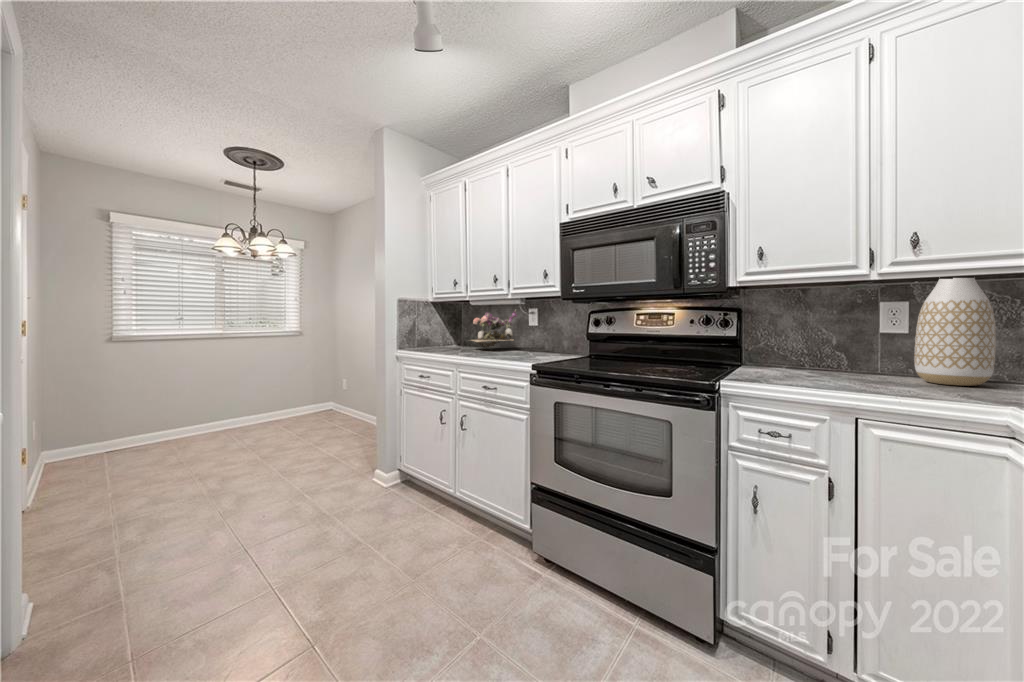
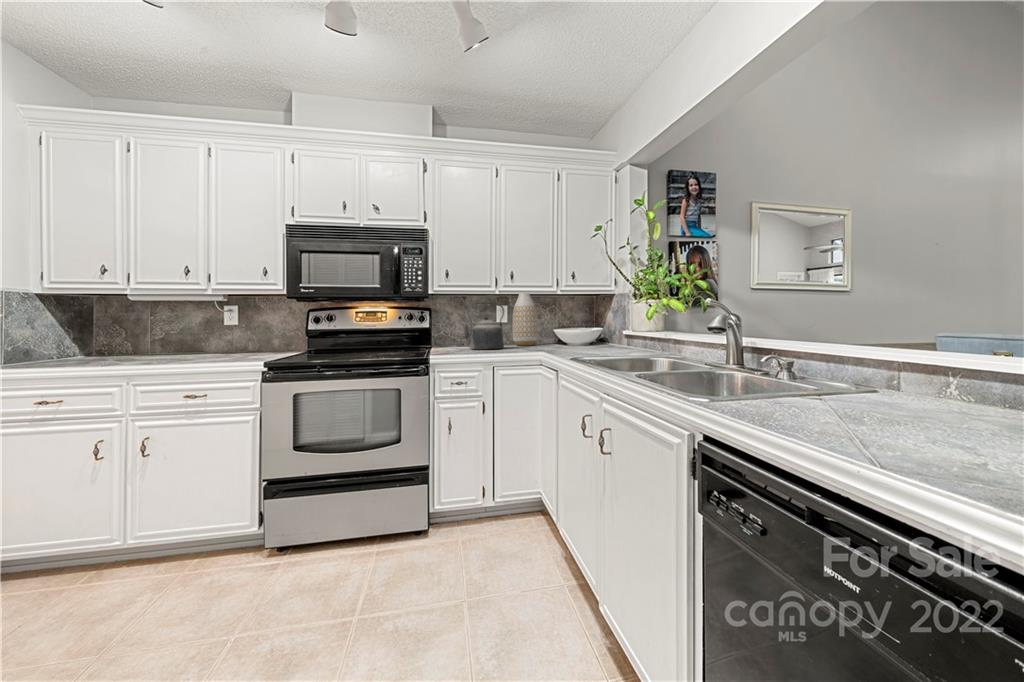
kettle: none [776,299,882,389] -> present [461,302,504,350]
flower arrangement: present [472,310,517,349] -> none [128,307,207,354]

